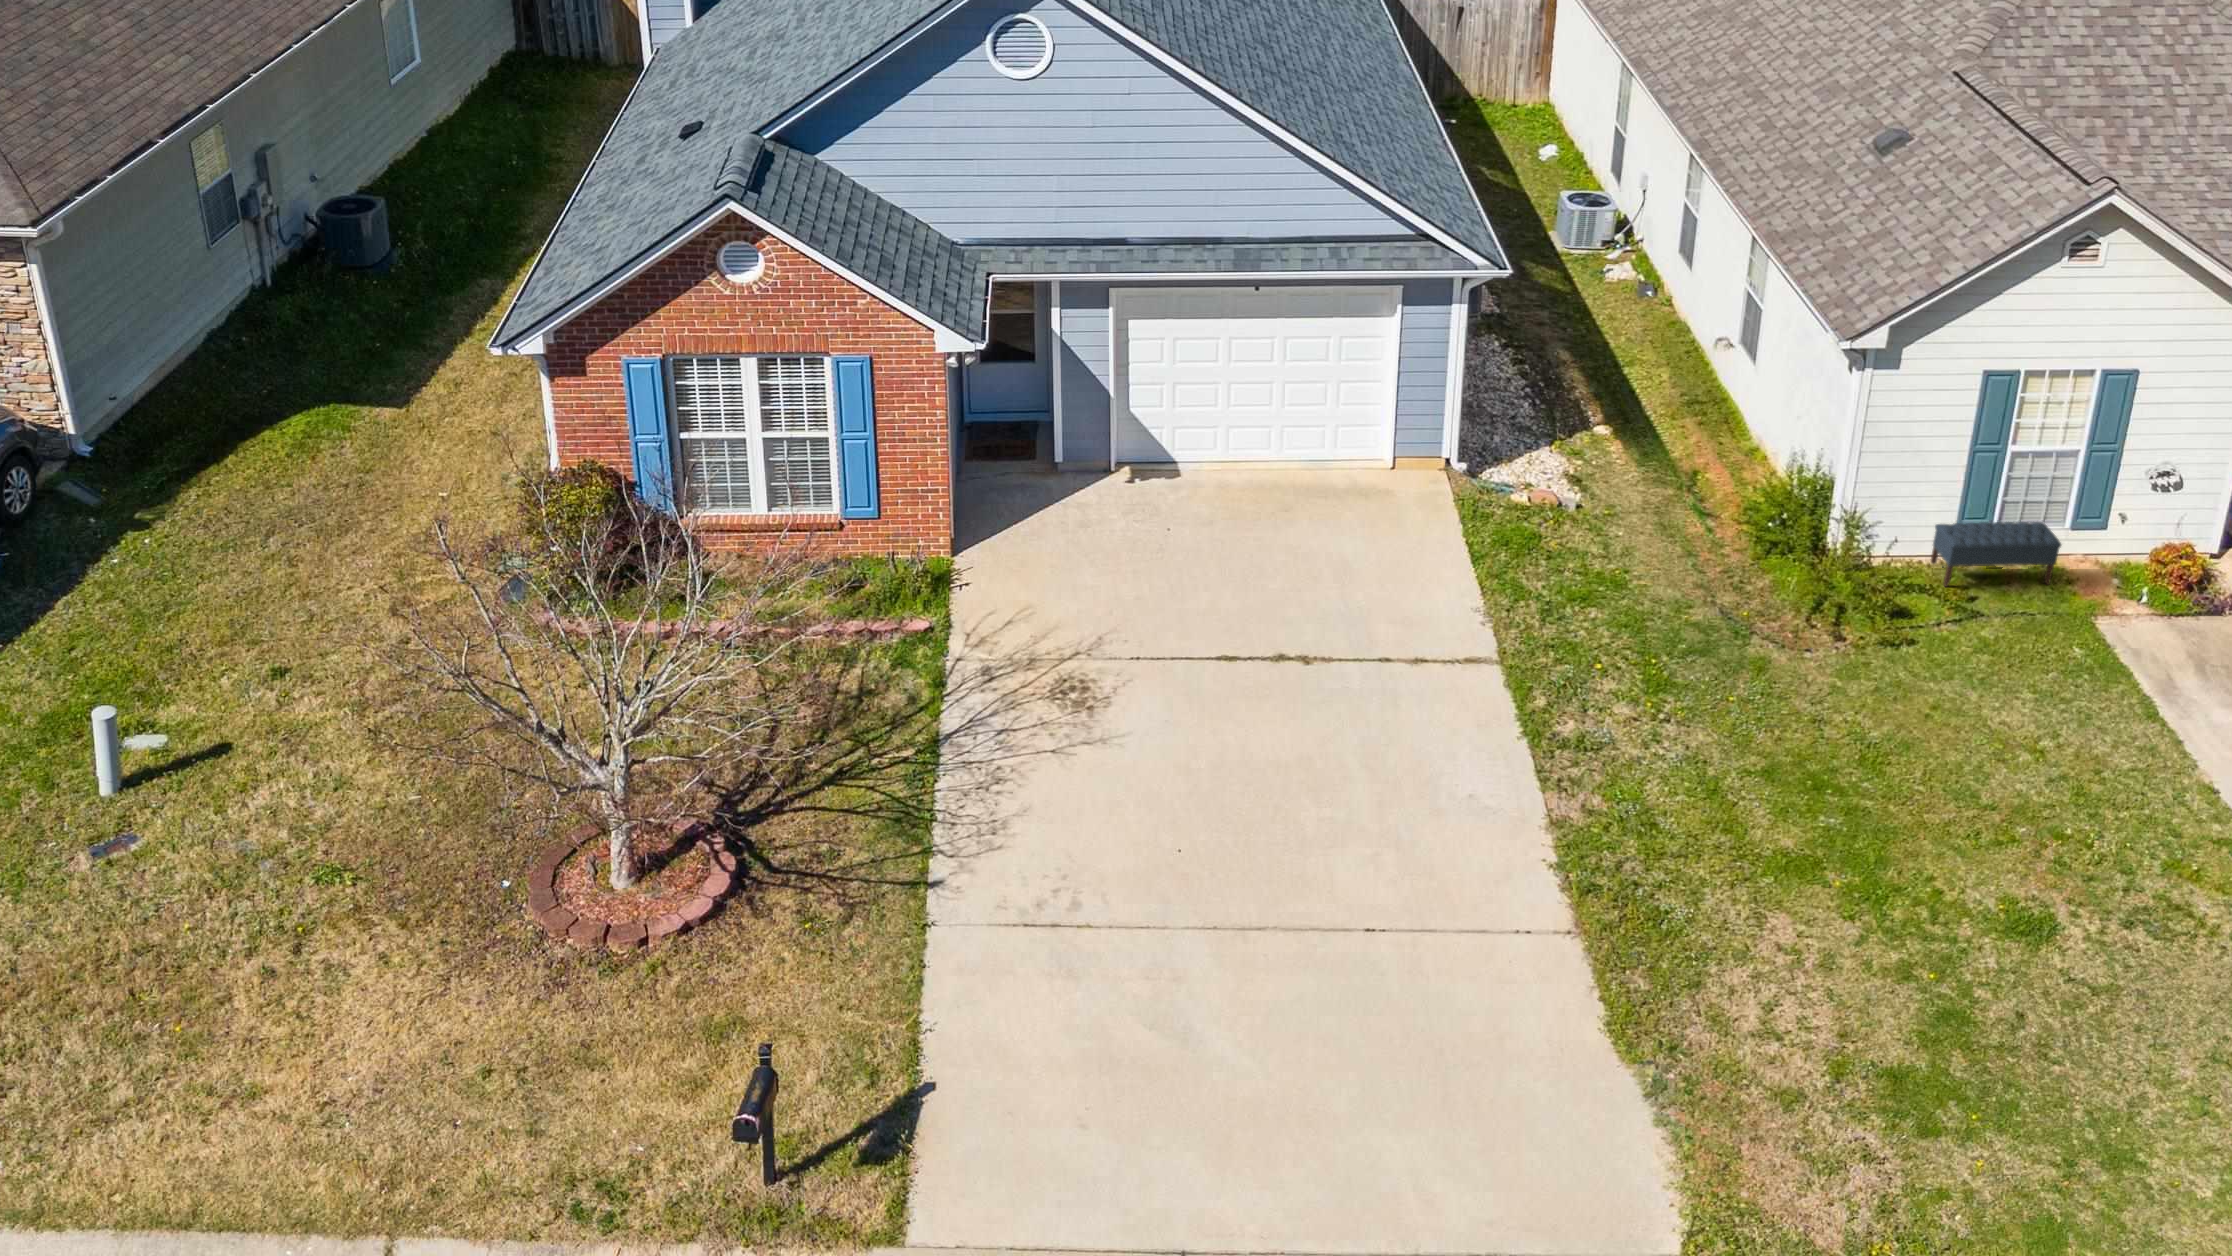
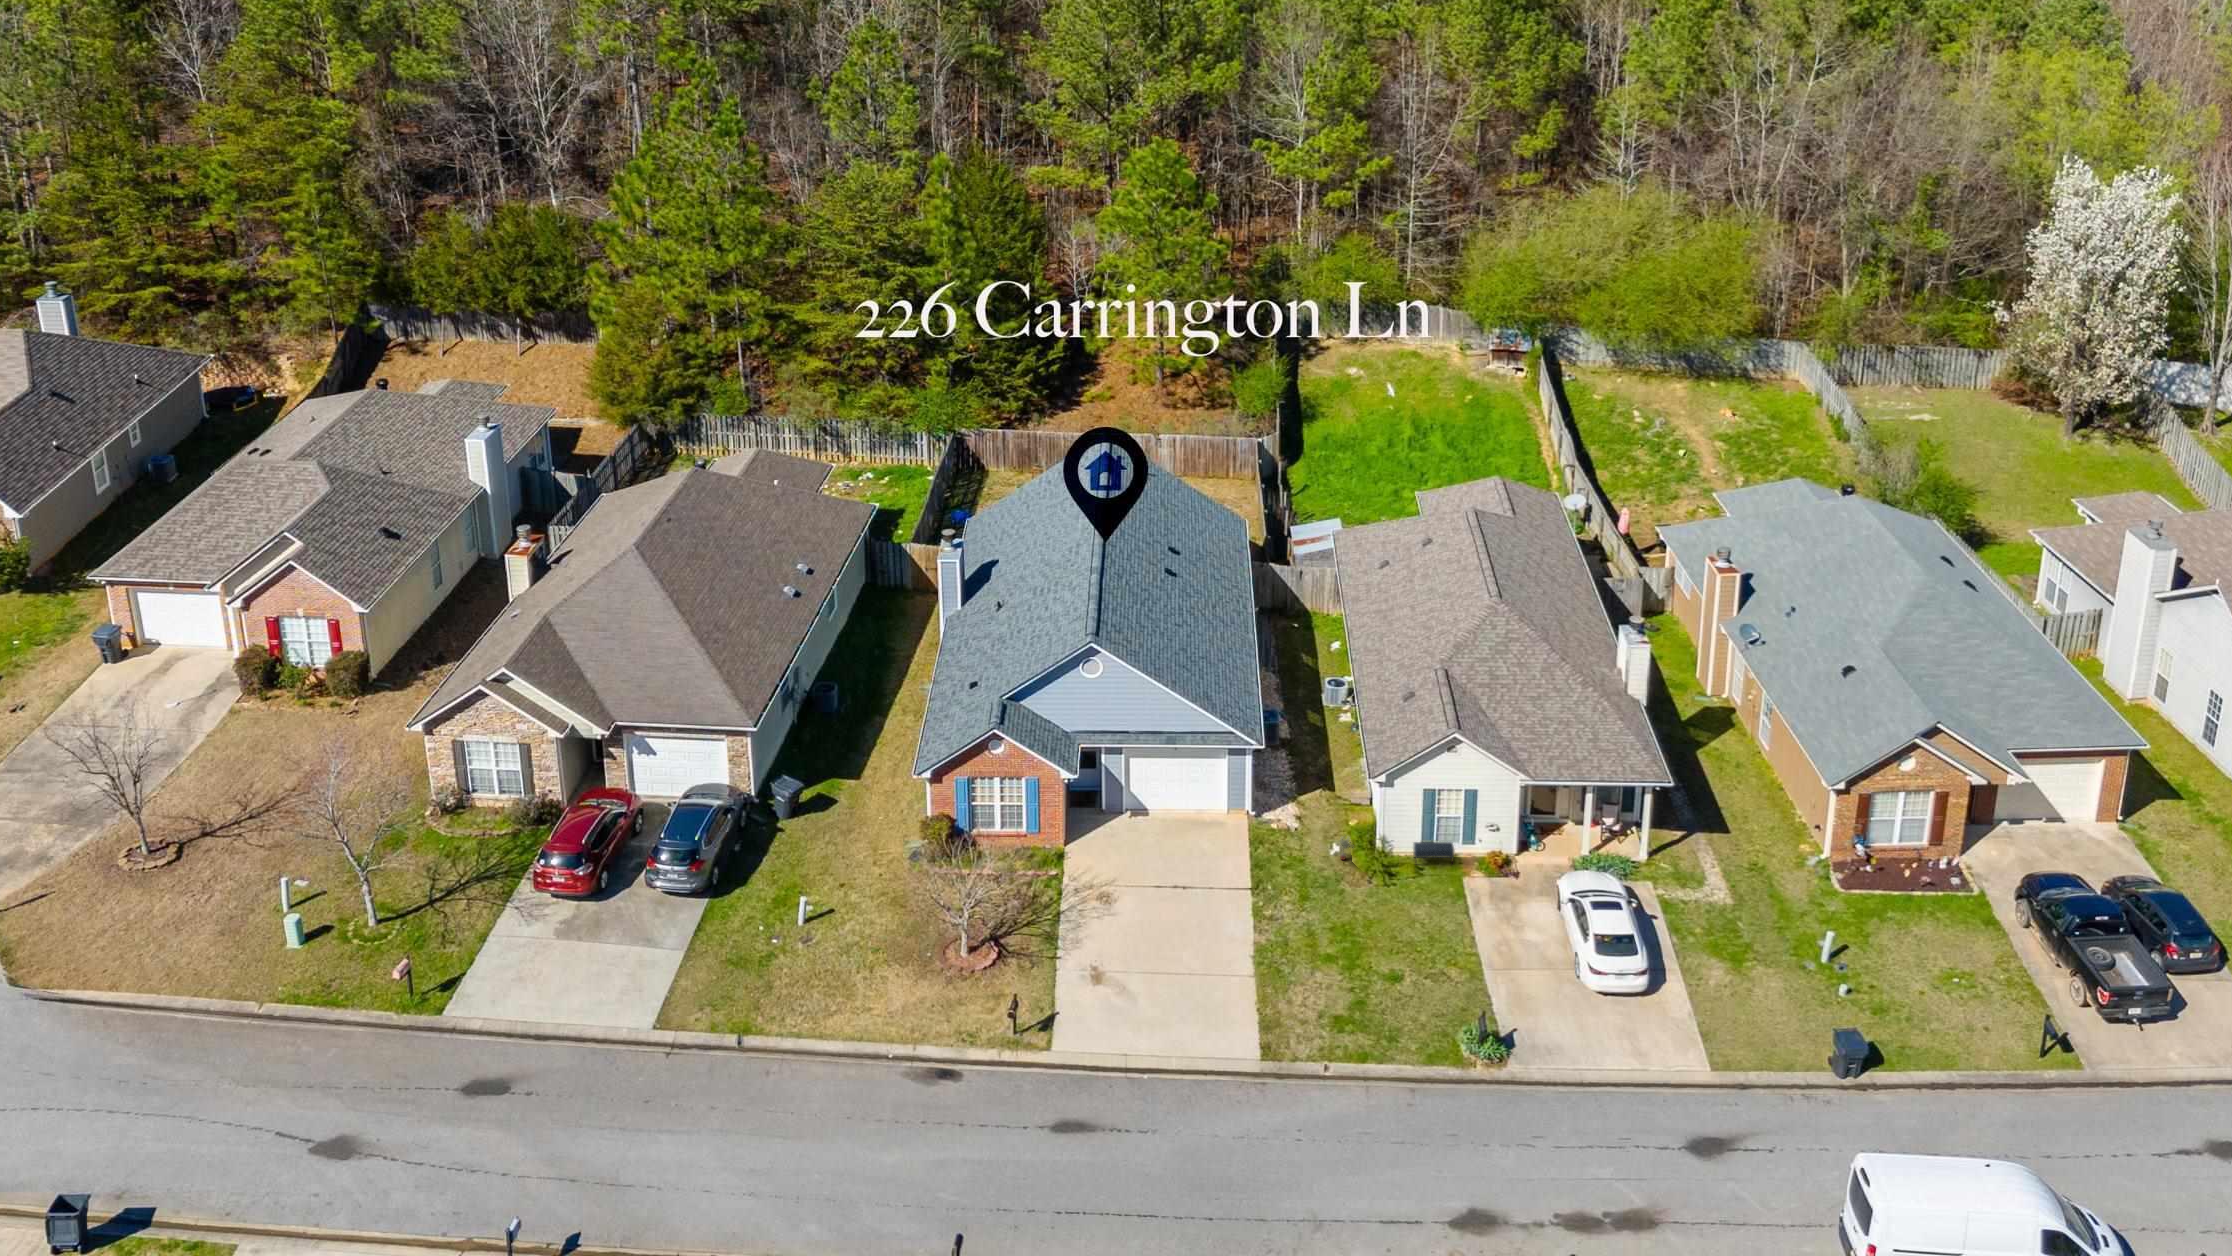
potted tree: none [1726,503,1777,578] -> present [1340,837,1354,860]

